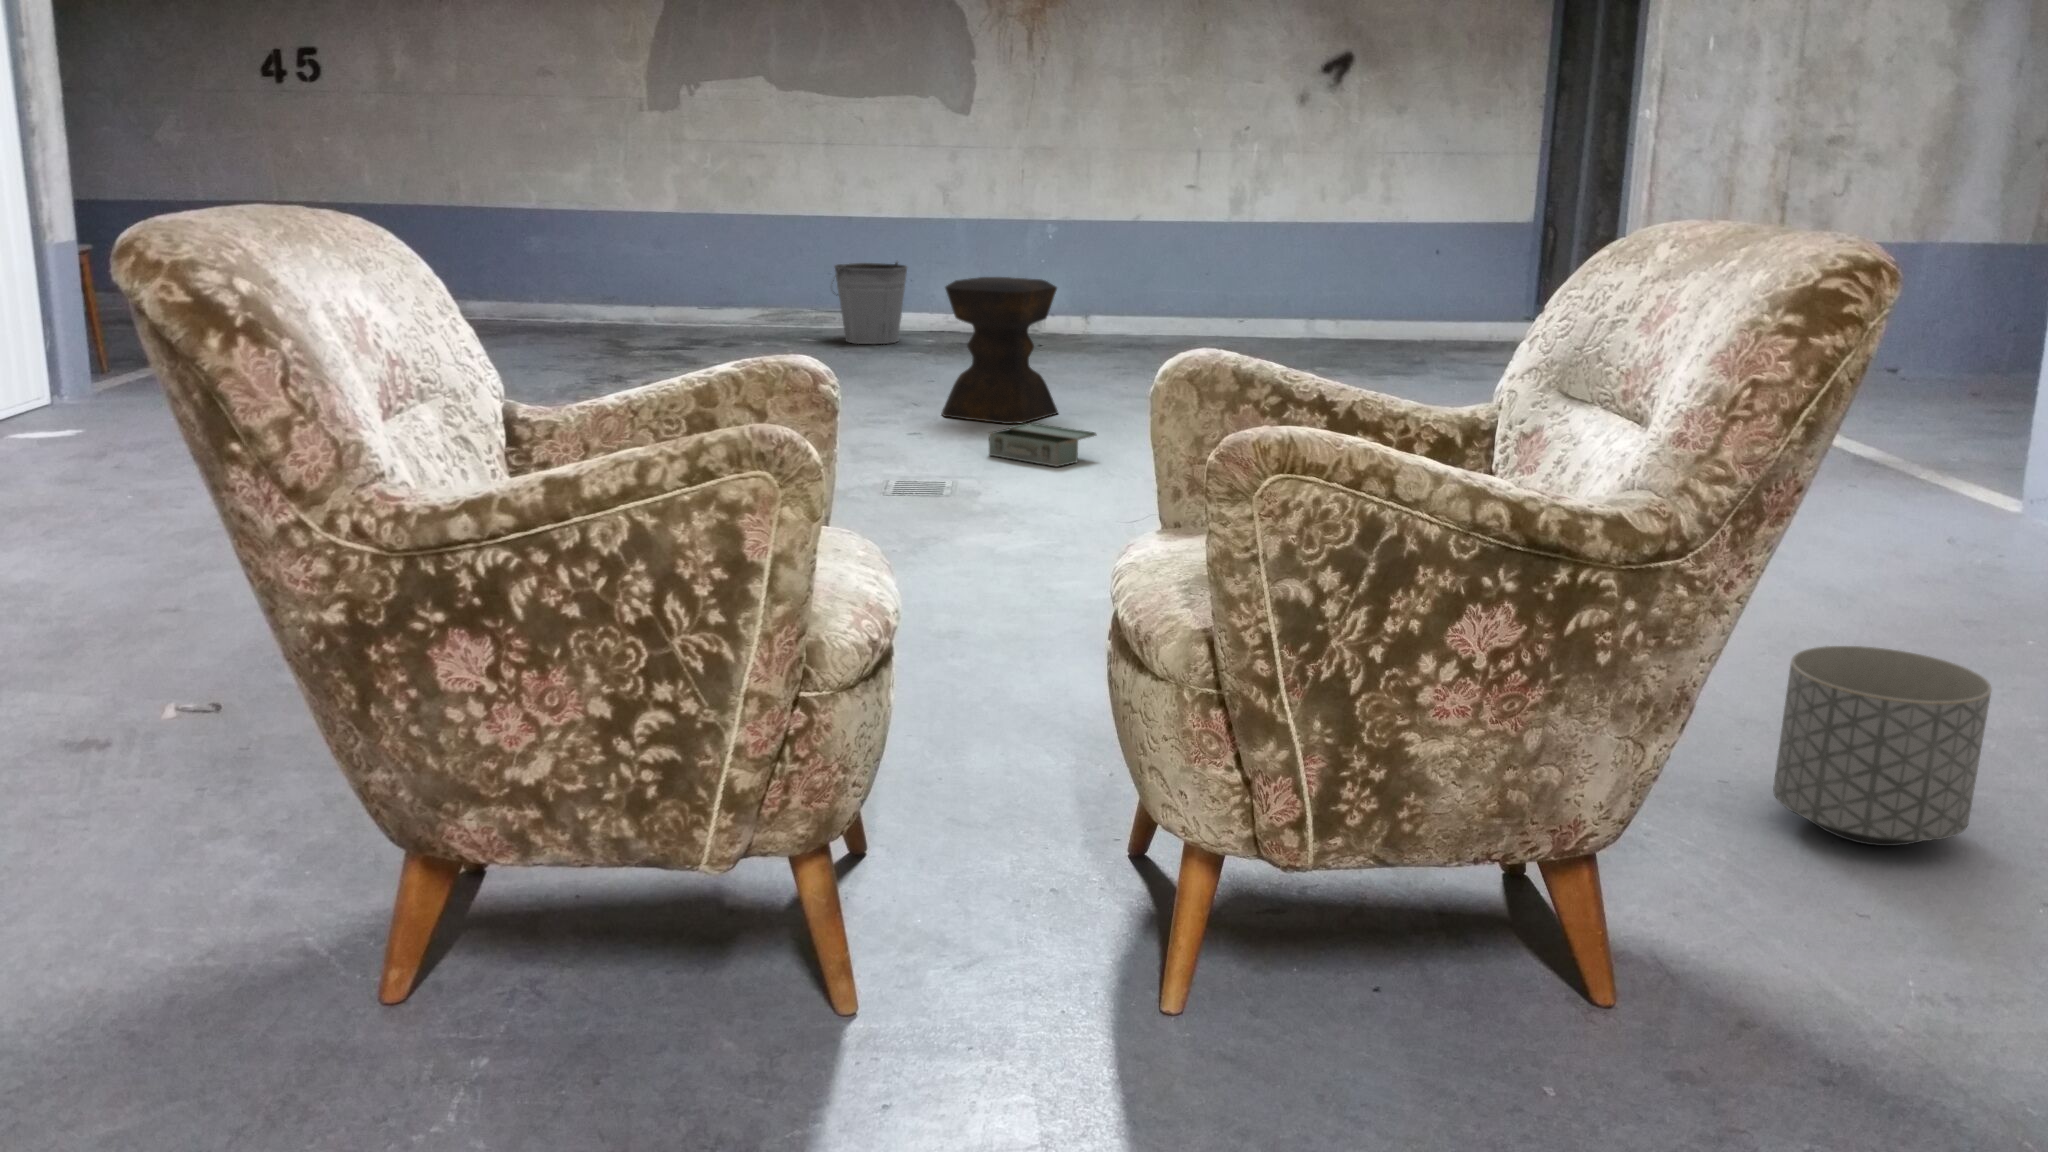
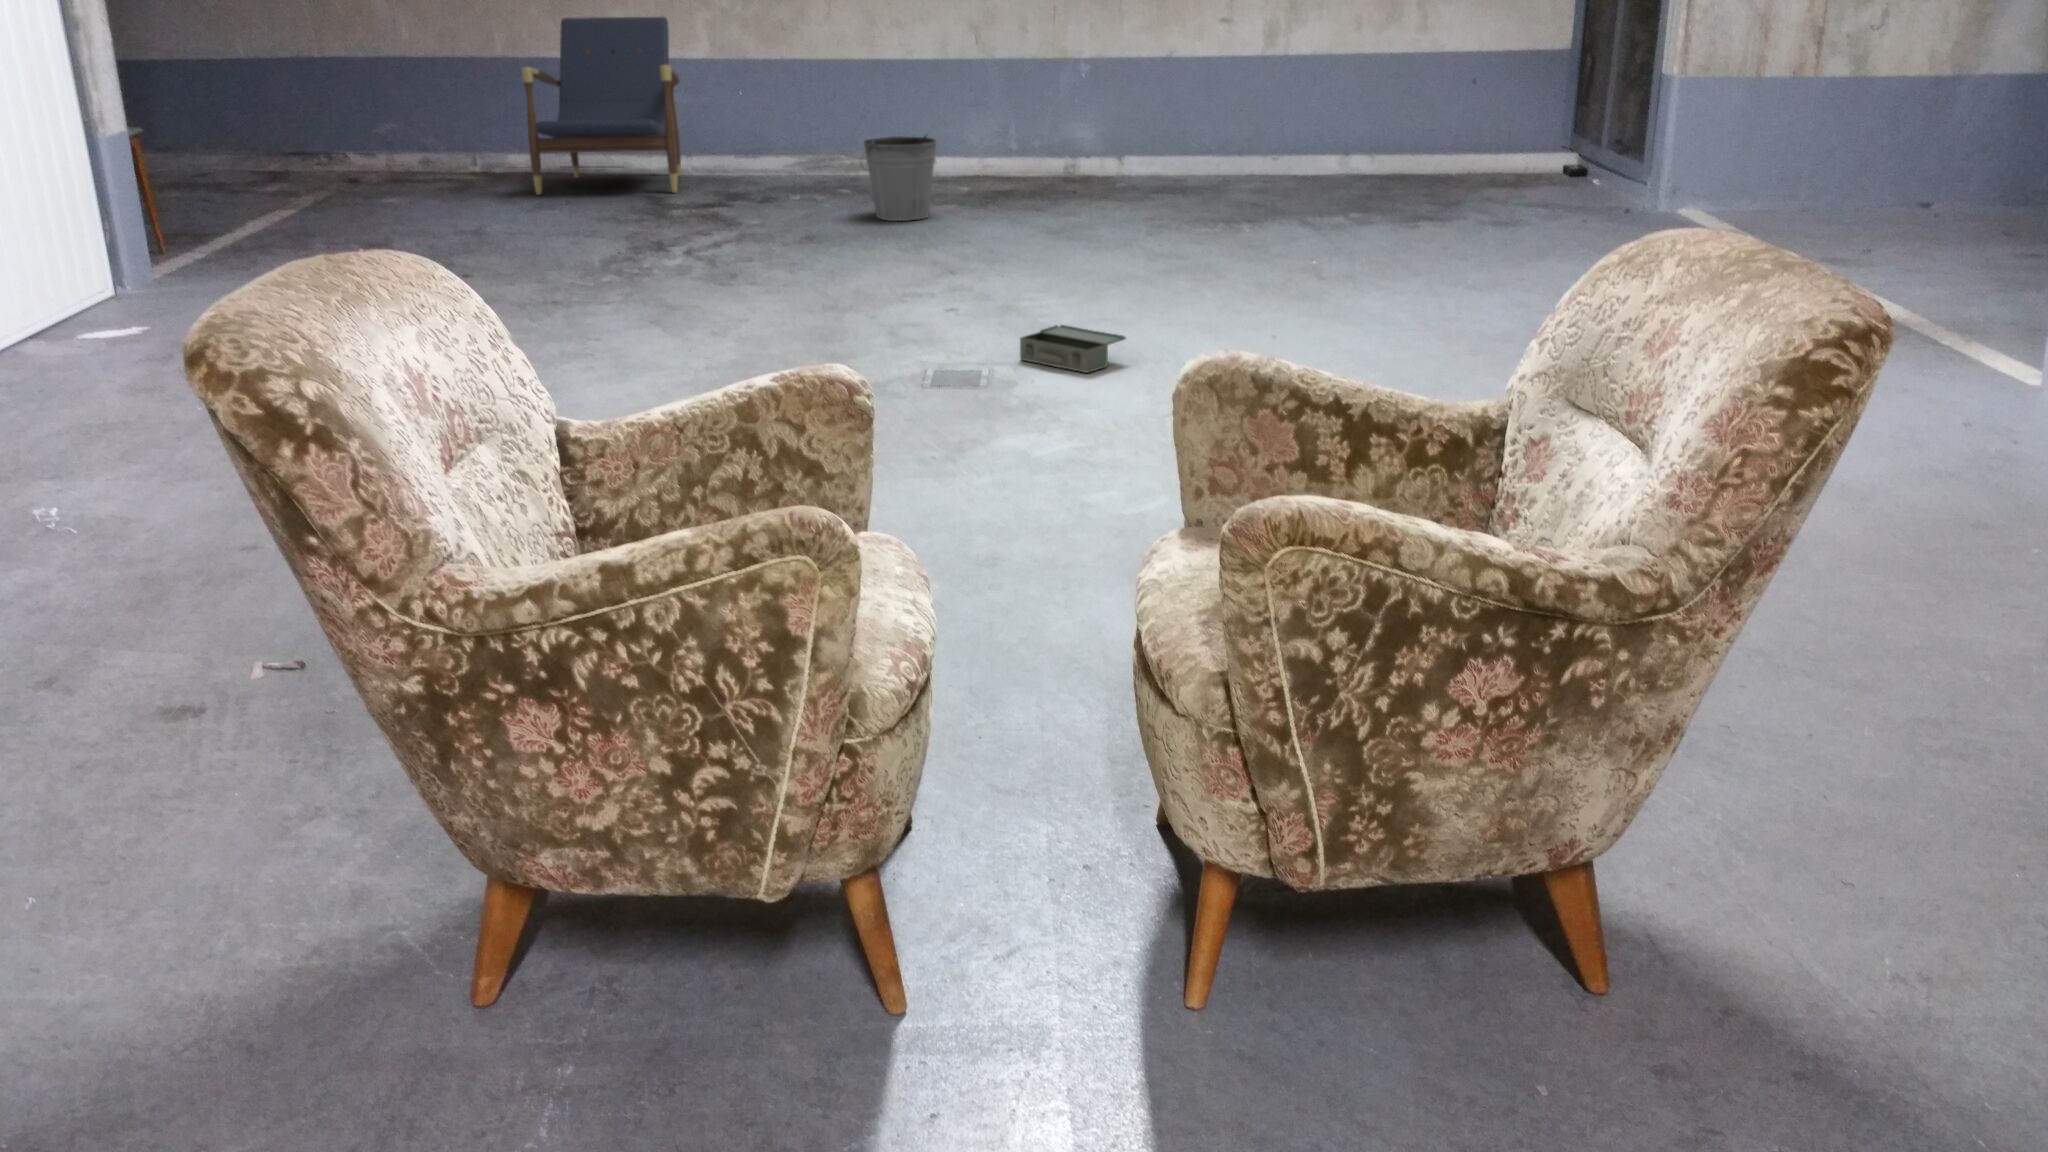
lounge chair: none [494,148,652,318] -> present [522,17,681,194]
stool: present [942,277,1058,424] -> none [973,168,1089,320]
planter: present [1773,646,1992,846] -> none [1768,621,1980,817]

